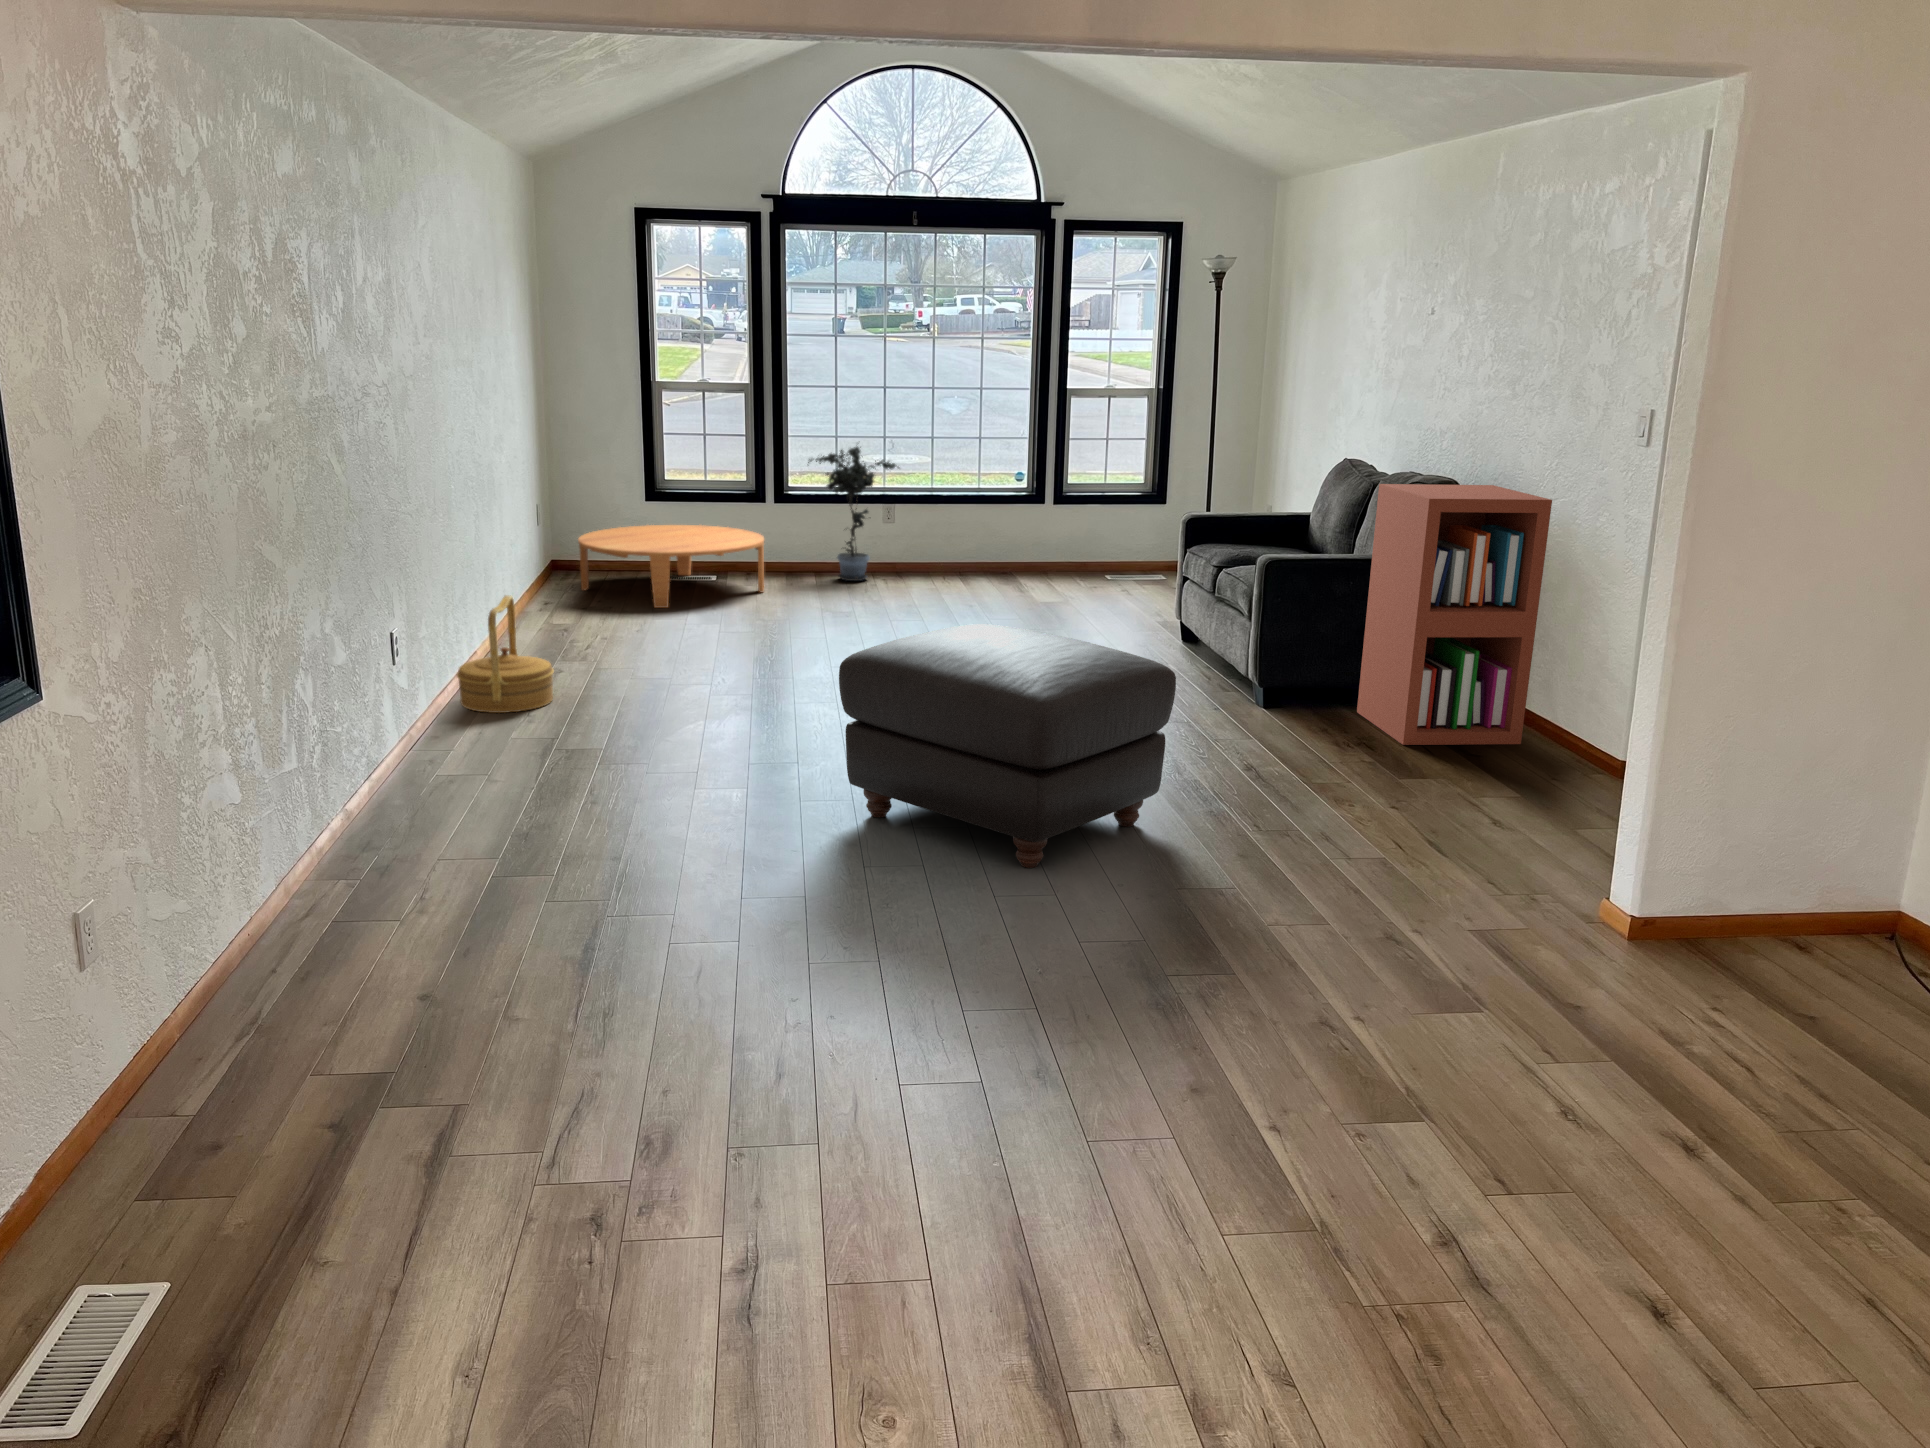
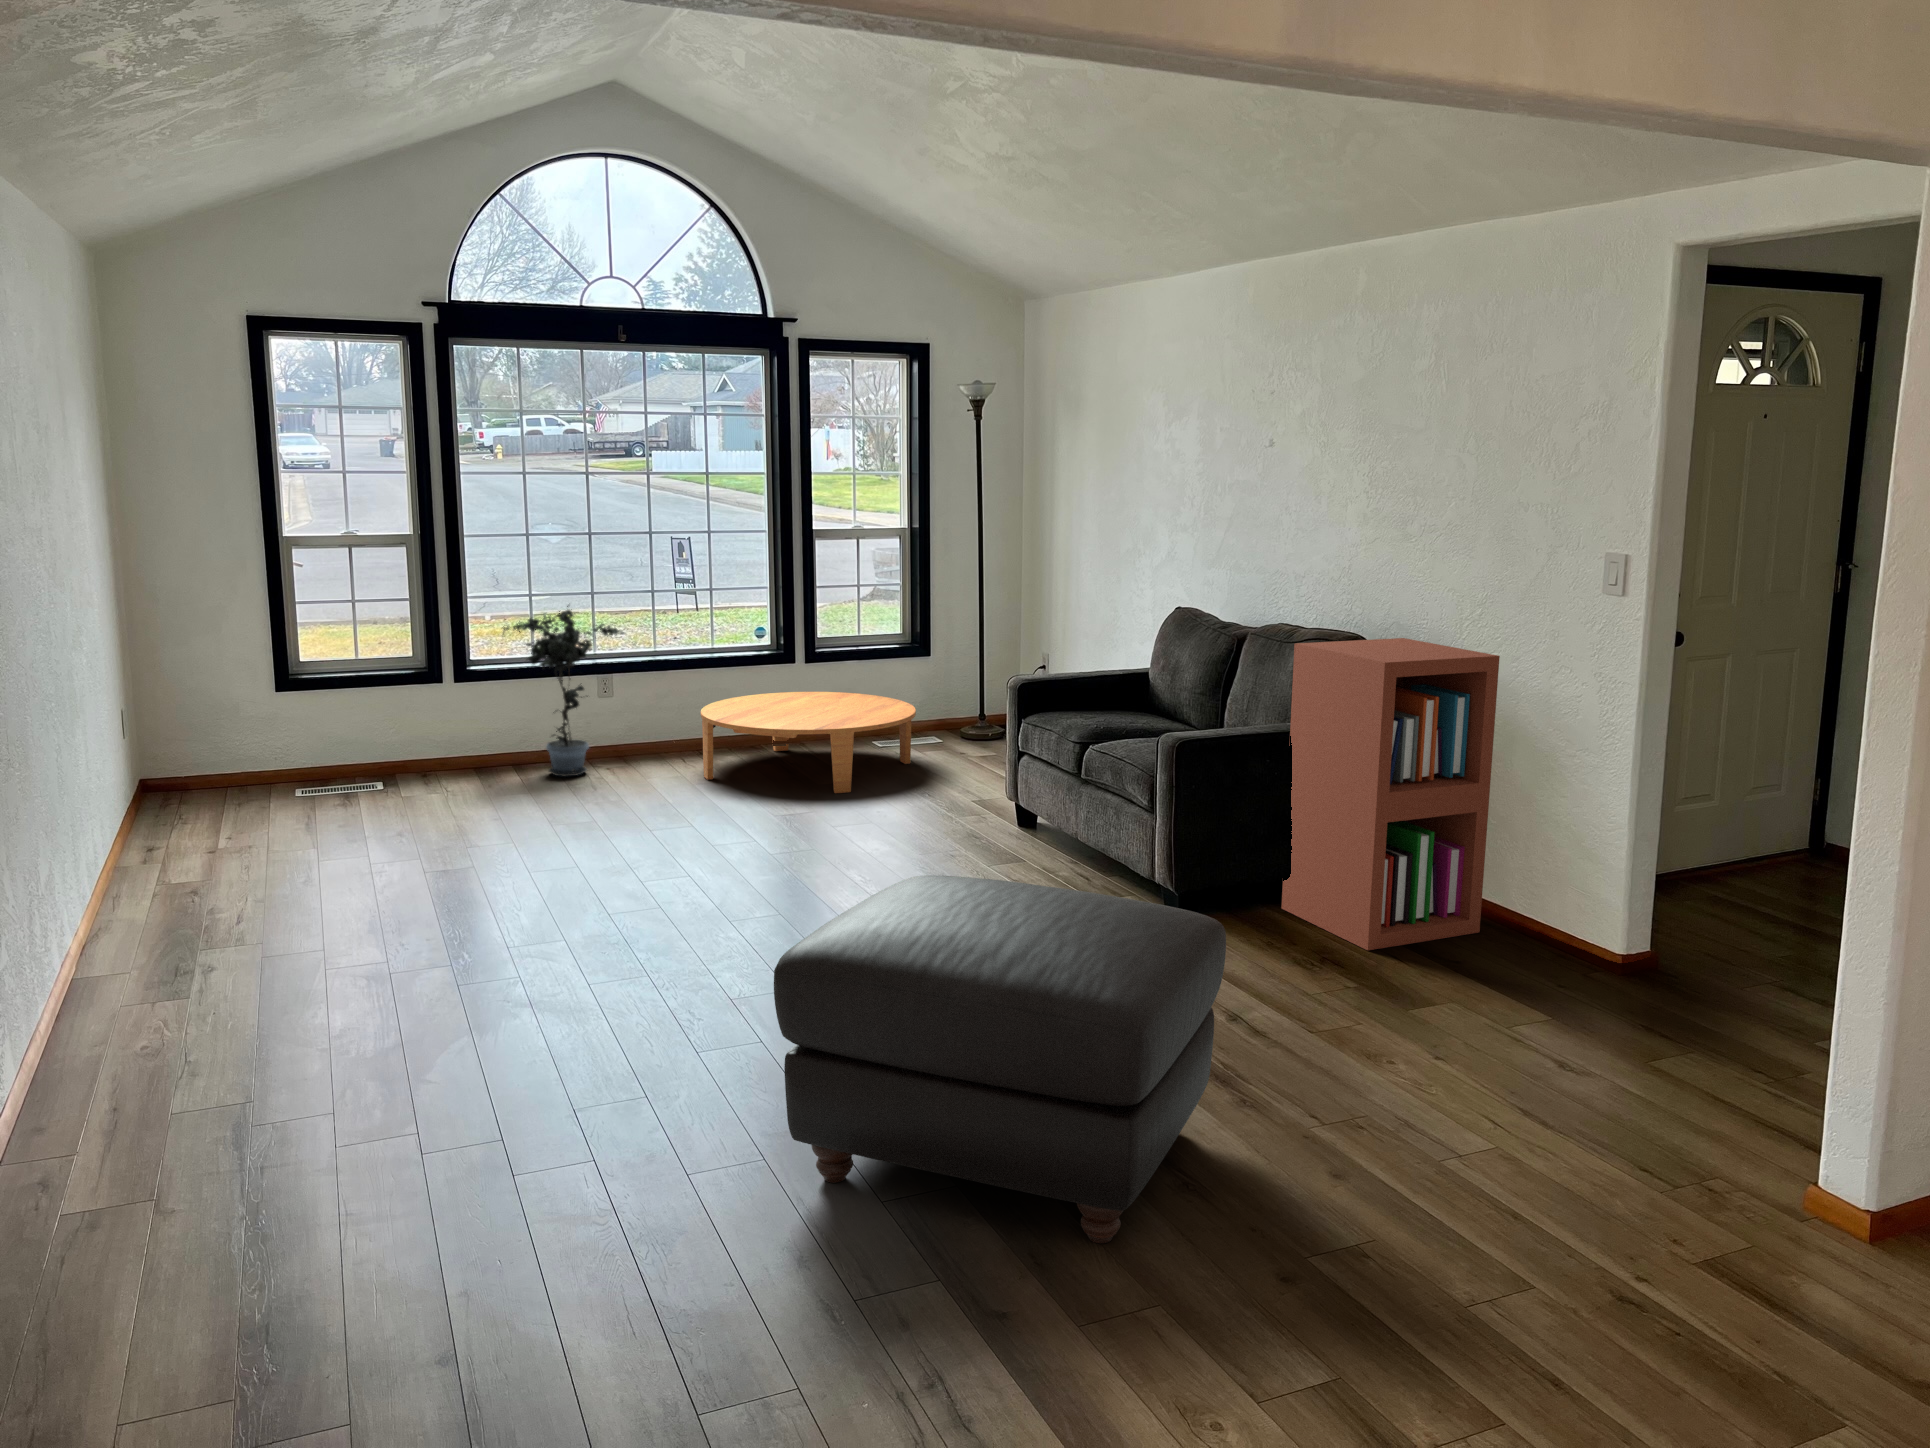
coffee table: present [578,525,764,608] -> present [701,692,916,793]
woven basket: present [457,595,554,713] -> none [56,874,223,1066]

